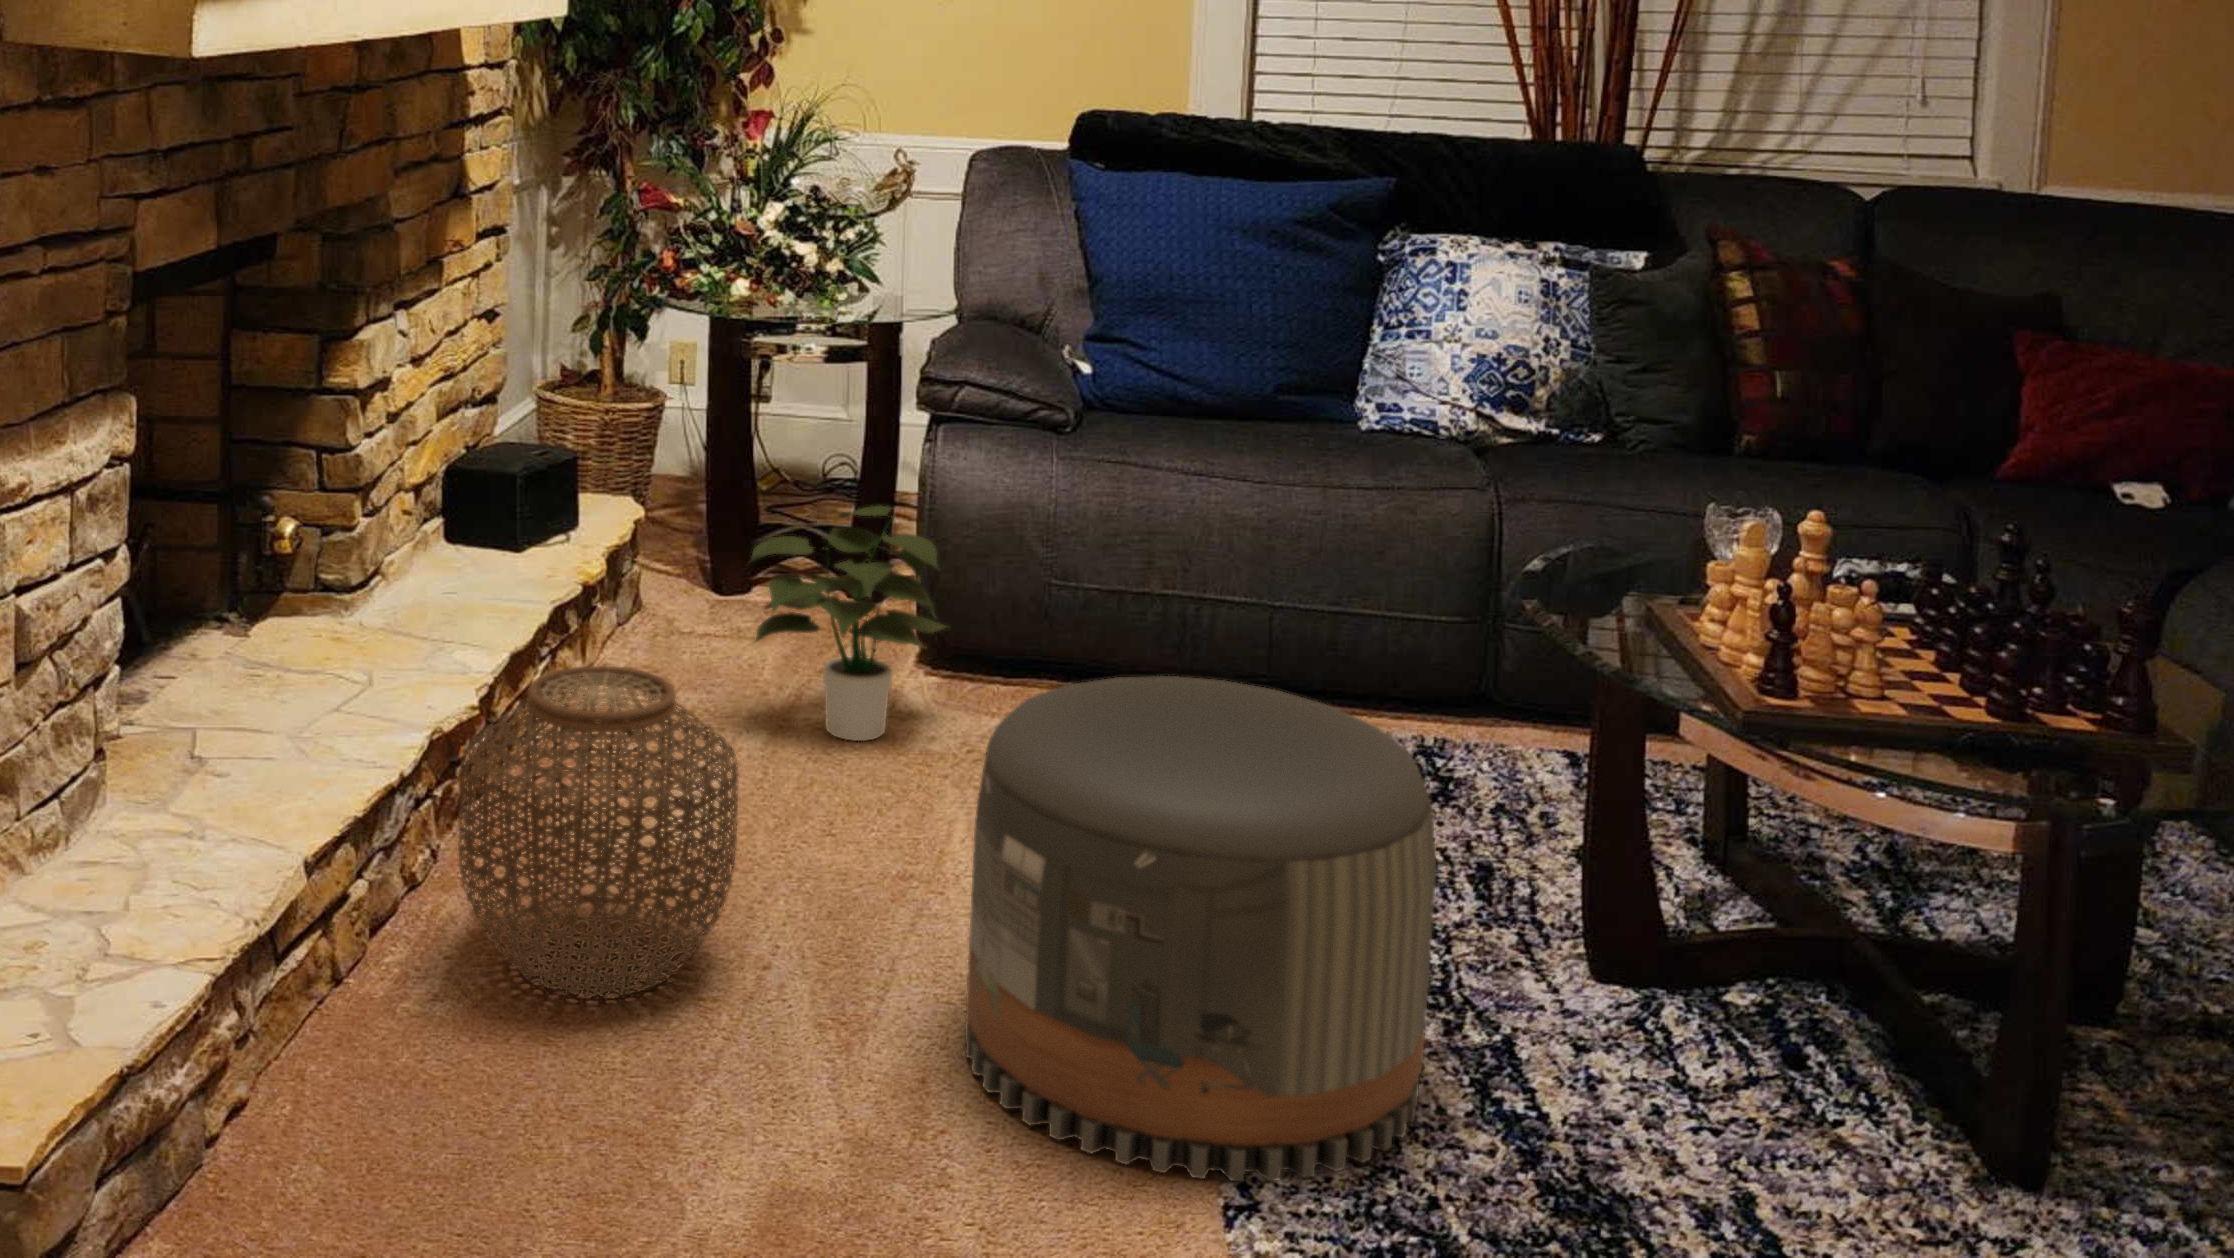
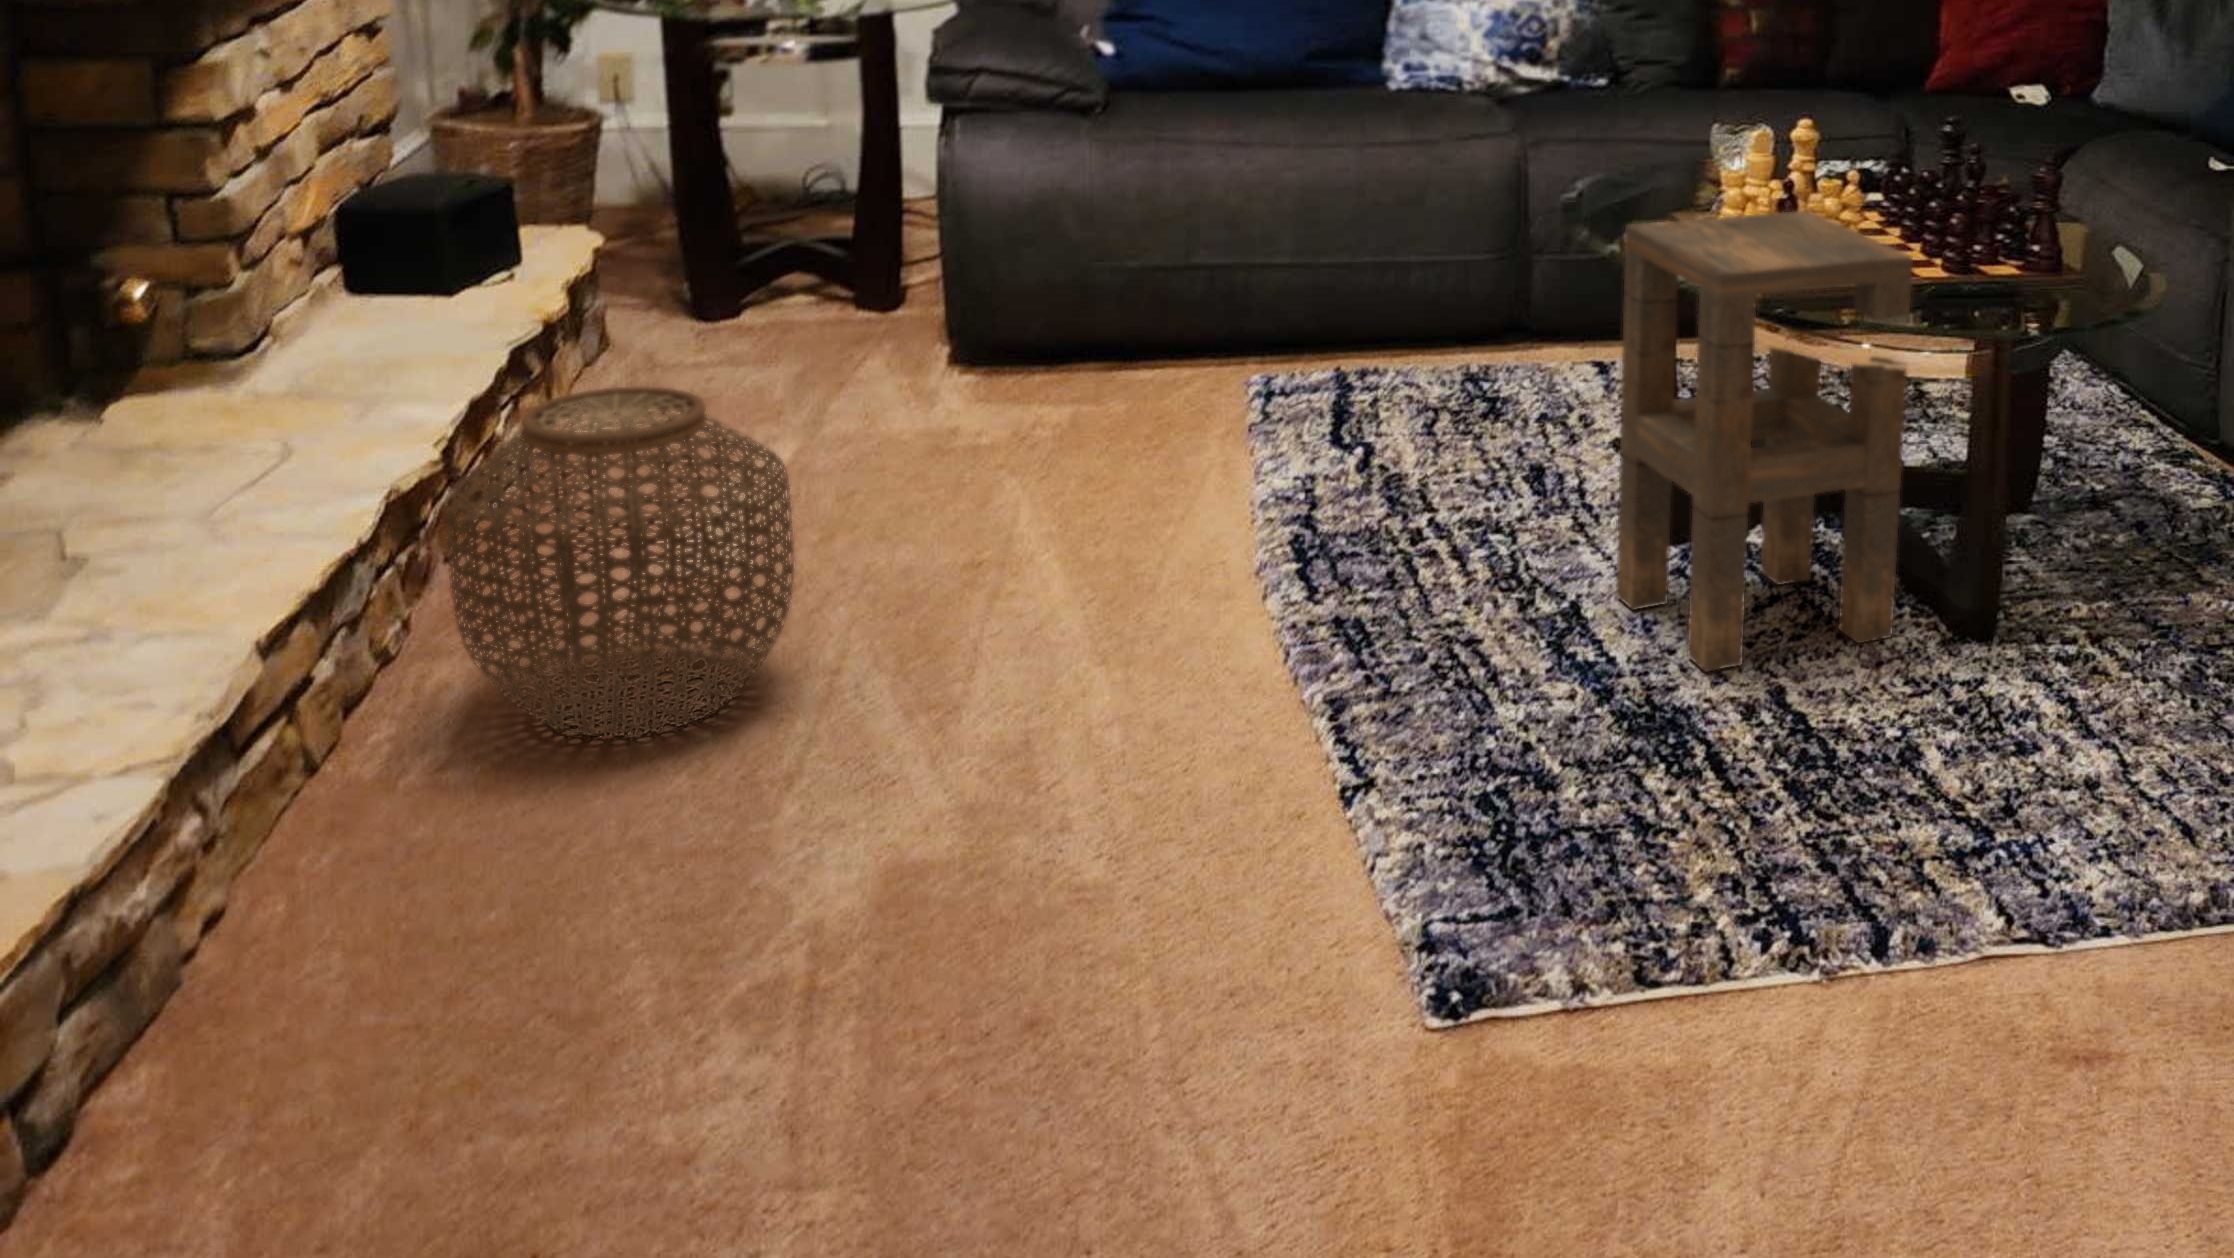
potted plant: present [748,506,946,741] -> none [749,204,990,451]
side table: none [1559,620,1948,1162] -> present [1616,210,1913,671]
pouf: present [965,676,1437,1181] -> none [1060,323,1505,770]

